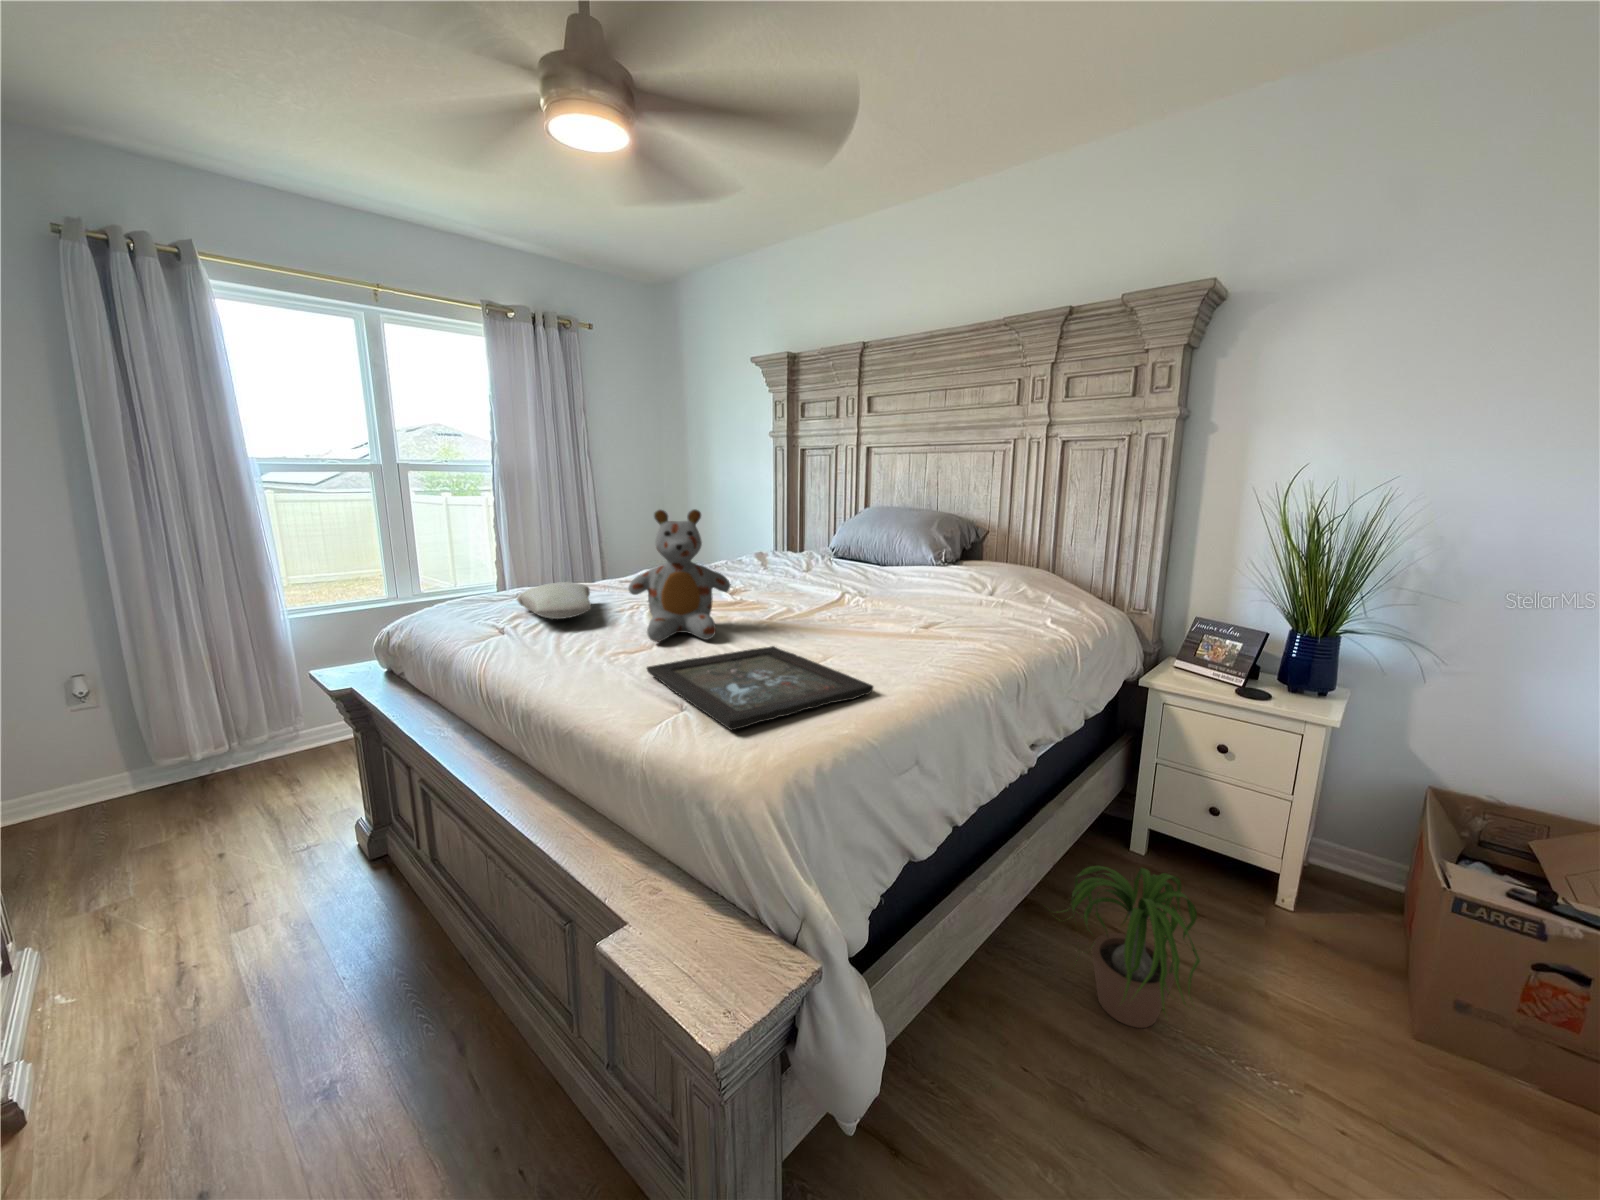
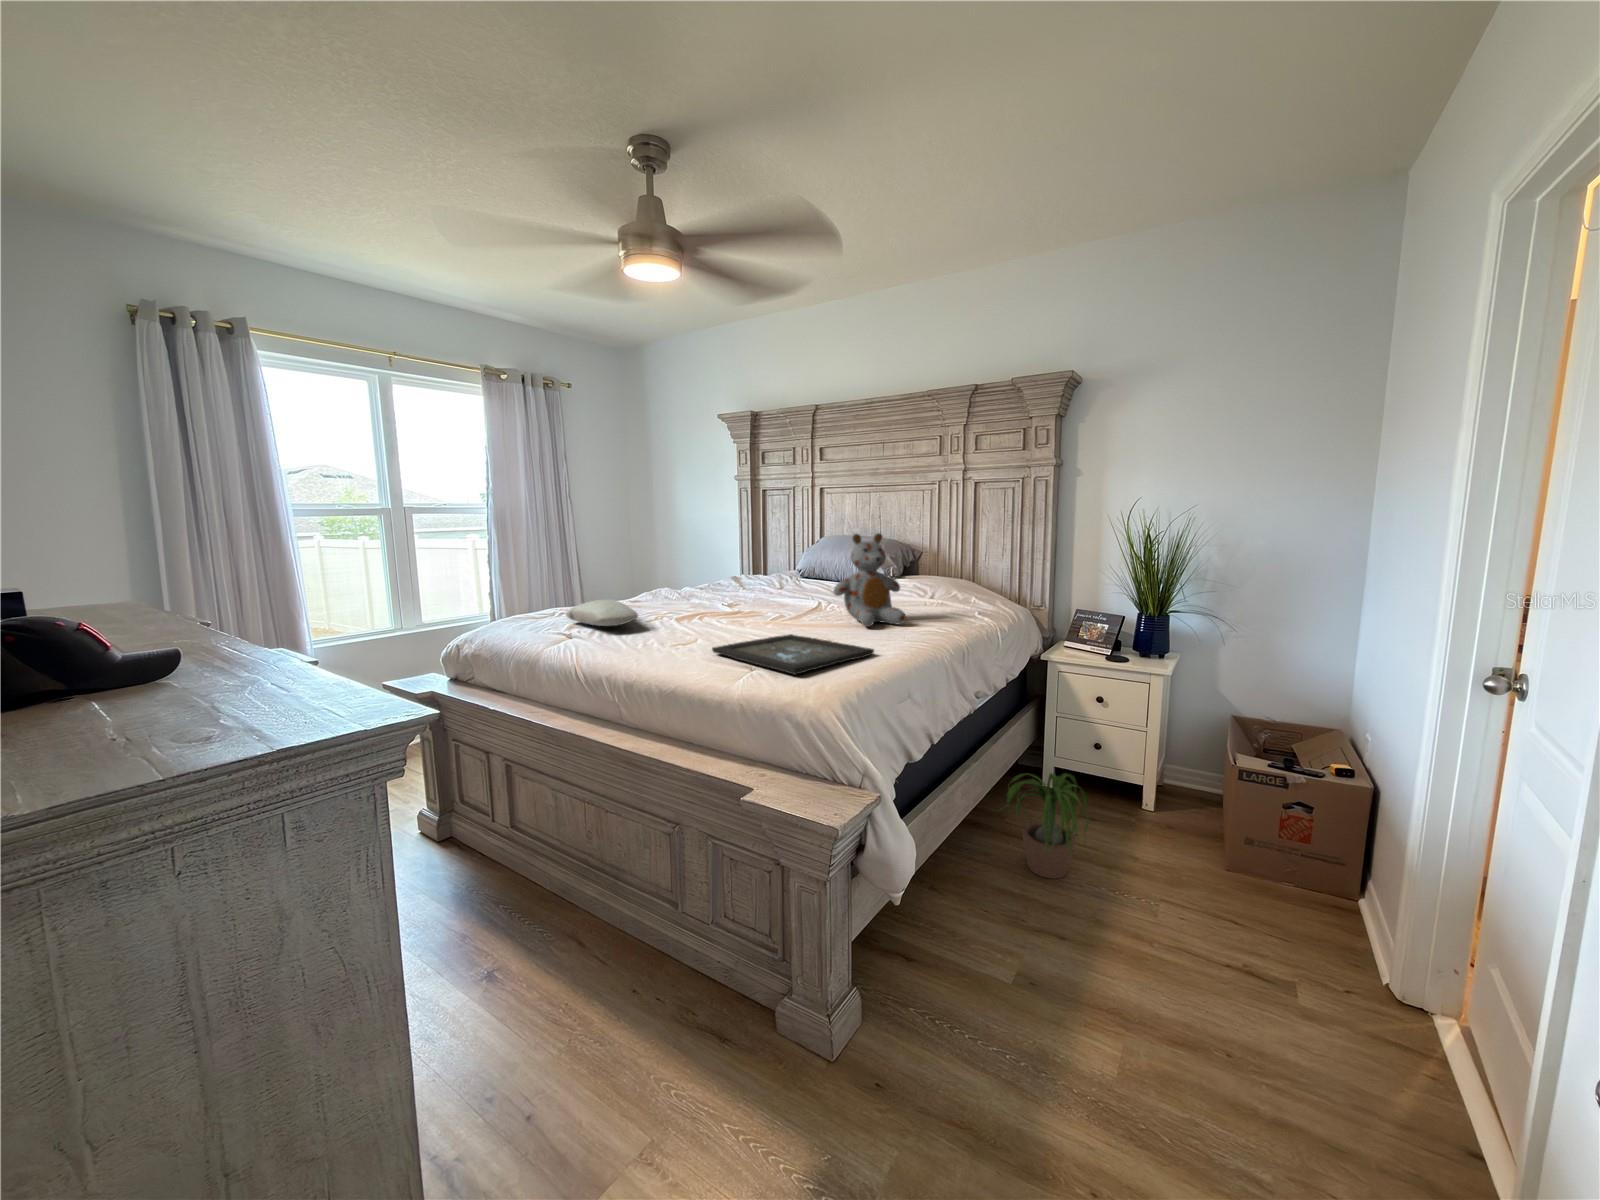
stuffed bear: present [628,509,731,642] -> present [833,533,906,627]

